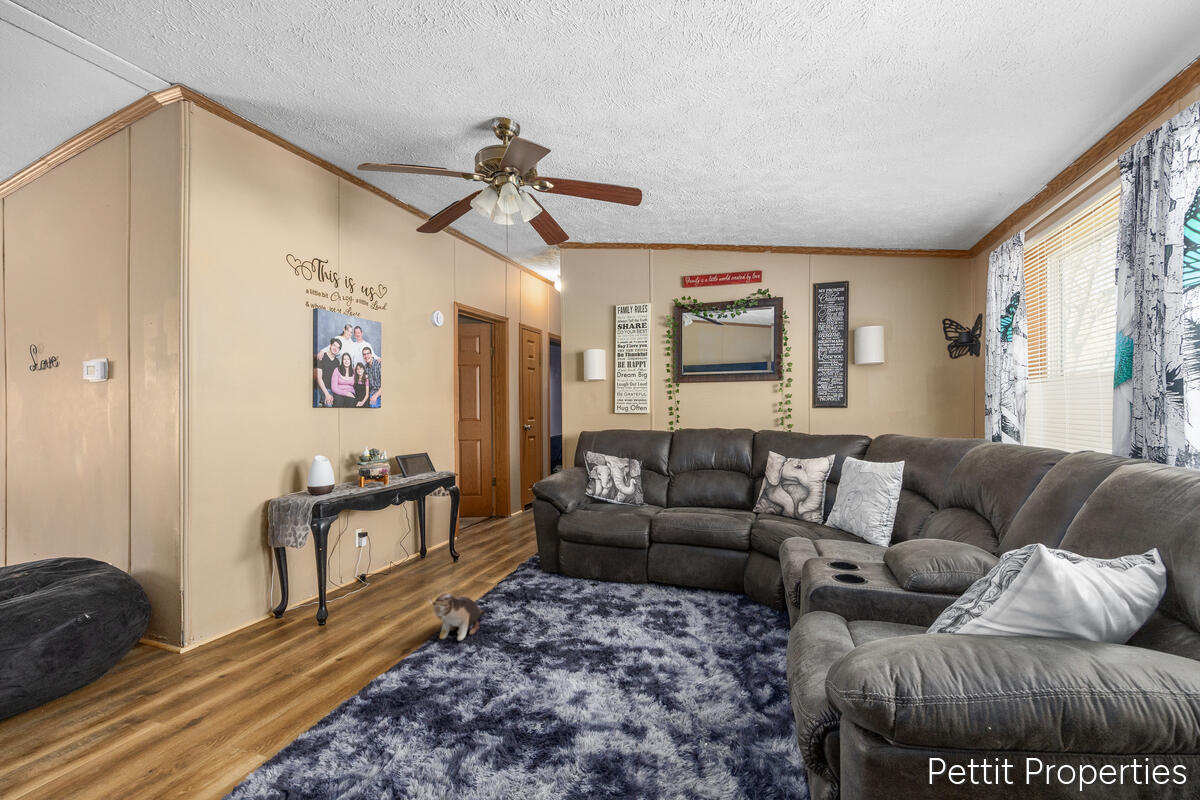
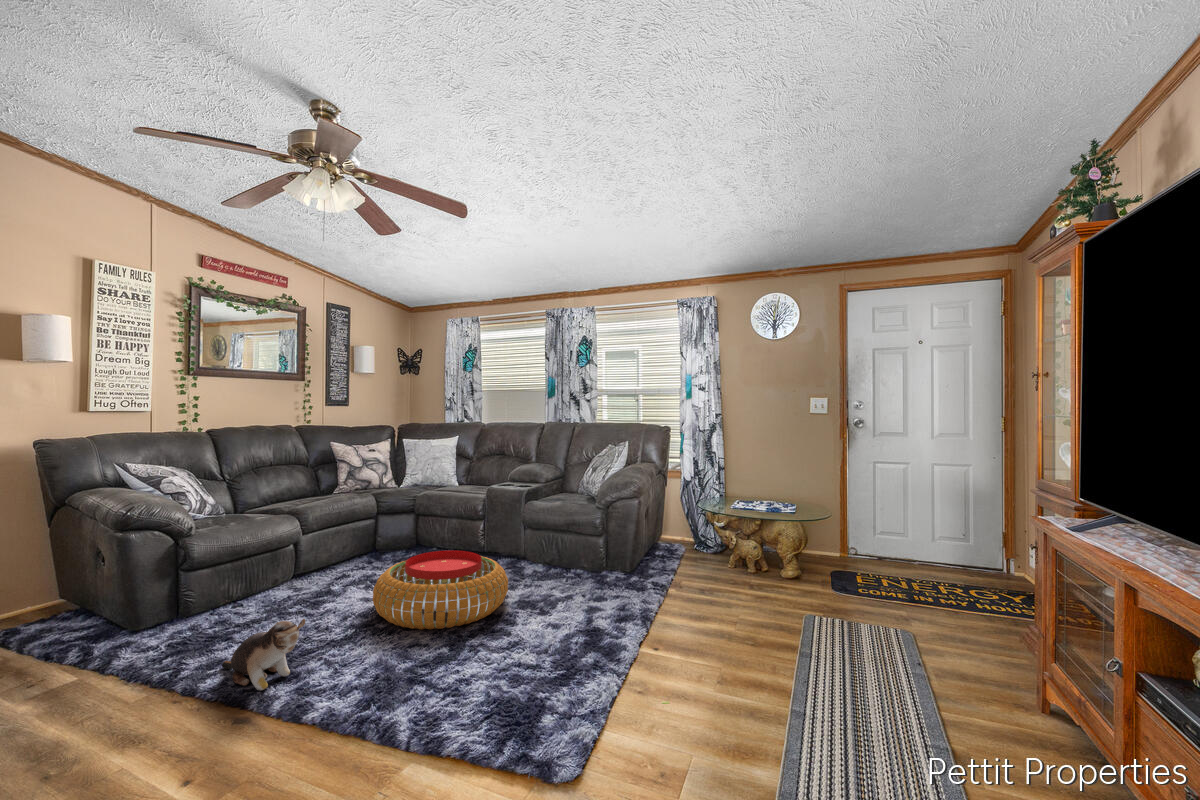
pouf: none [524,603,691,729] -> present [373,550,508,629]

